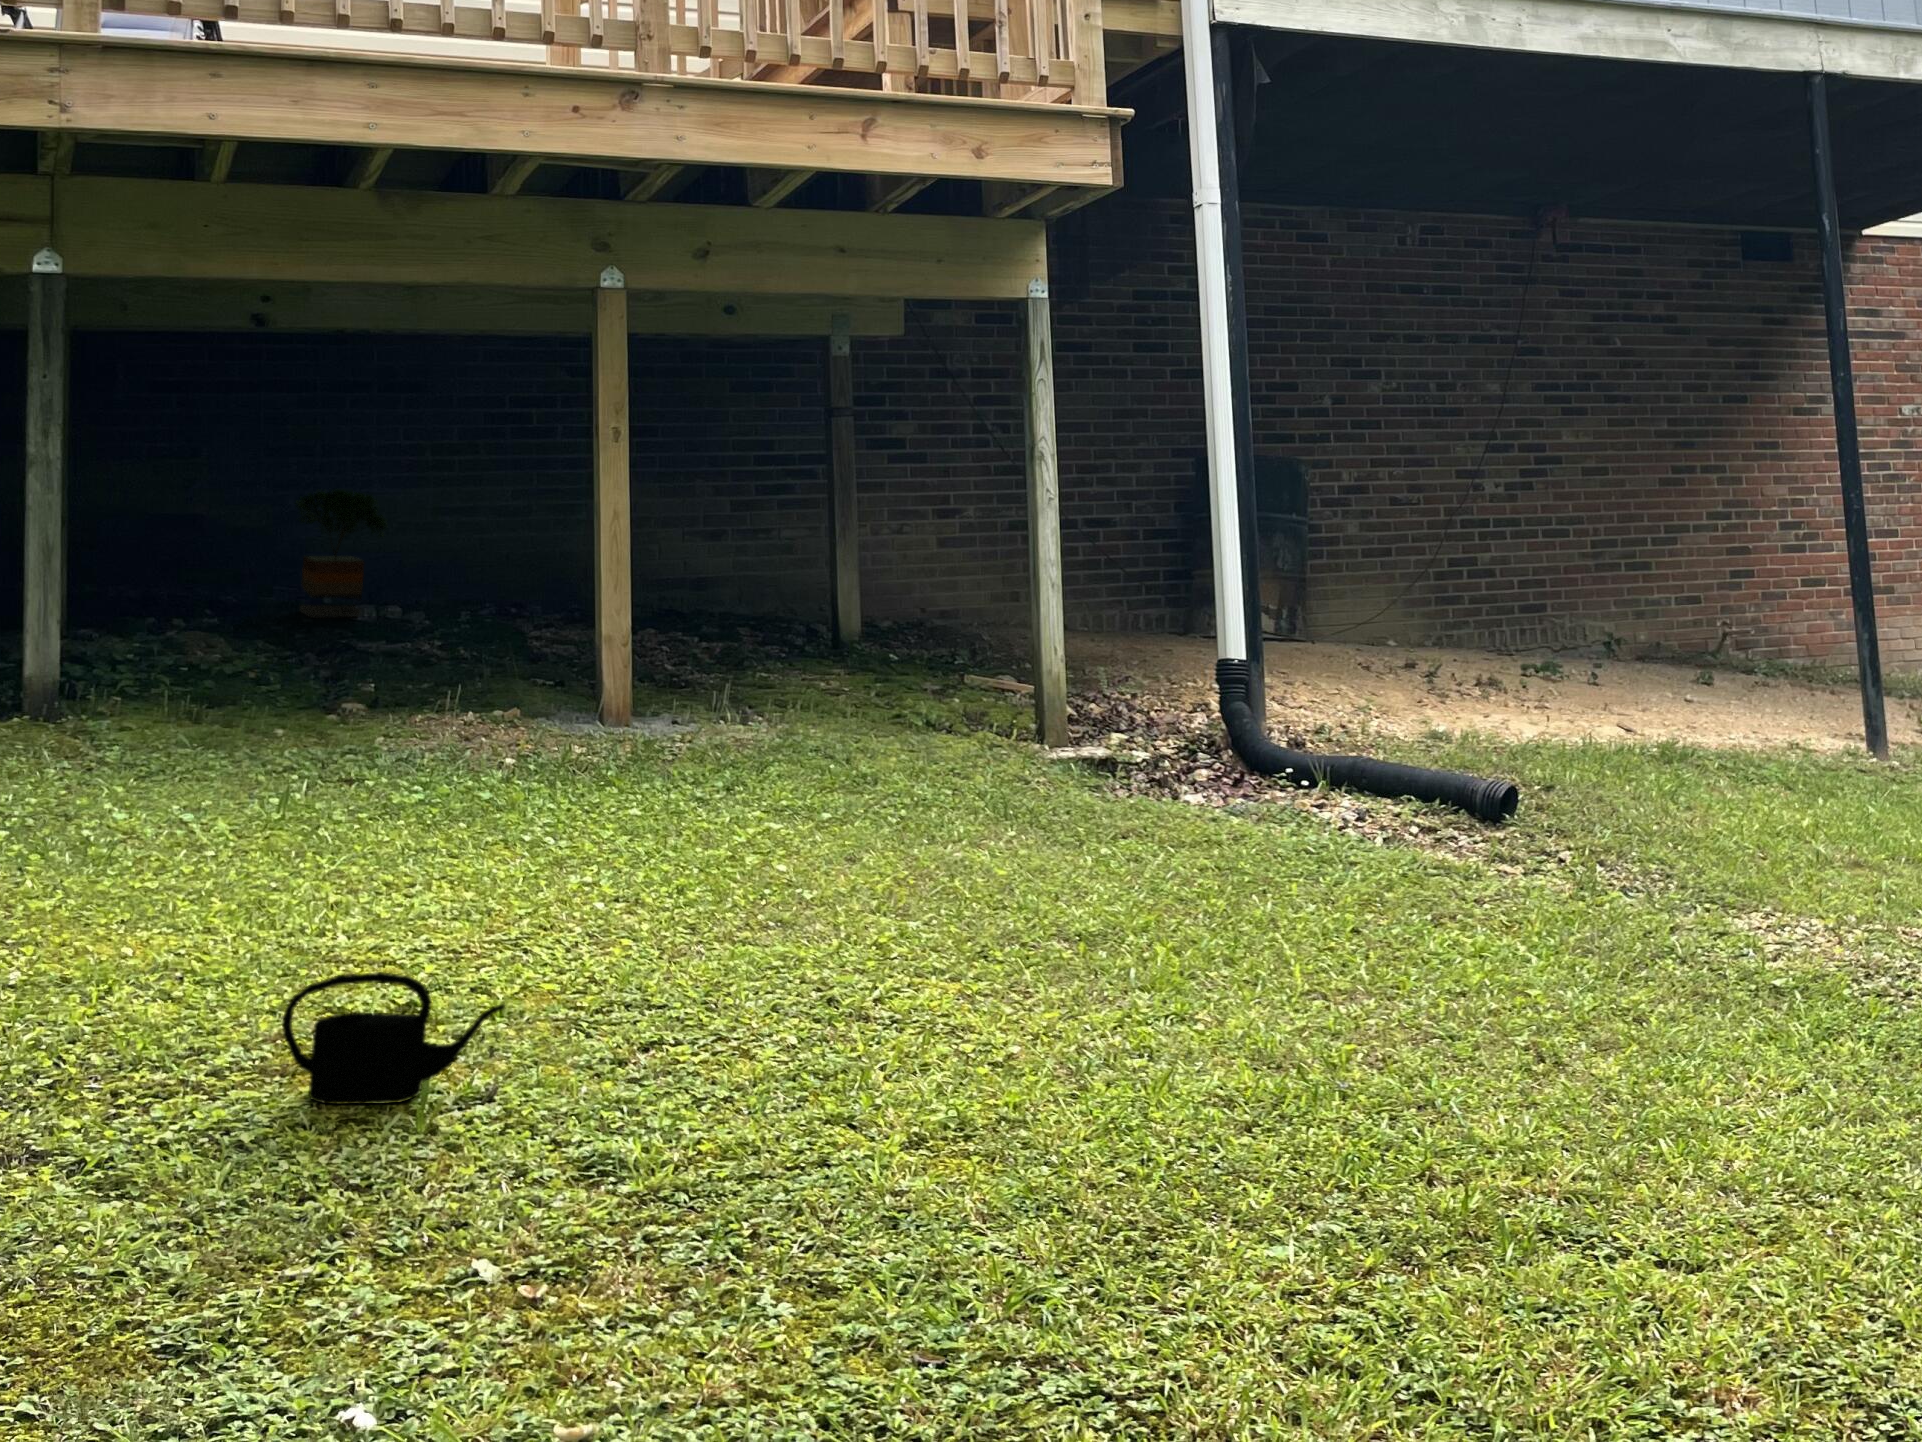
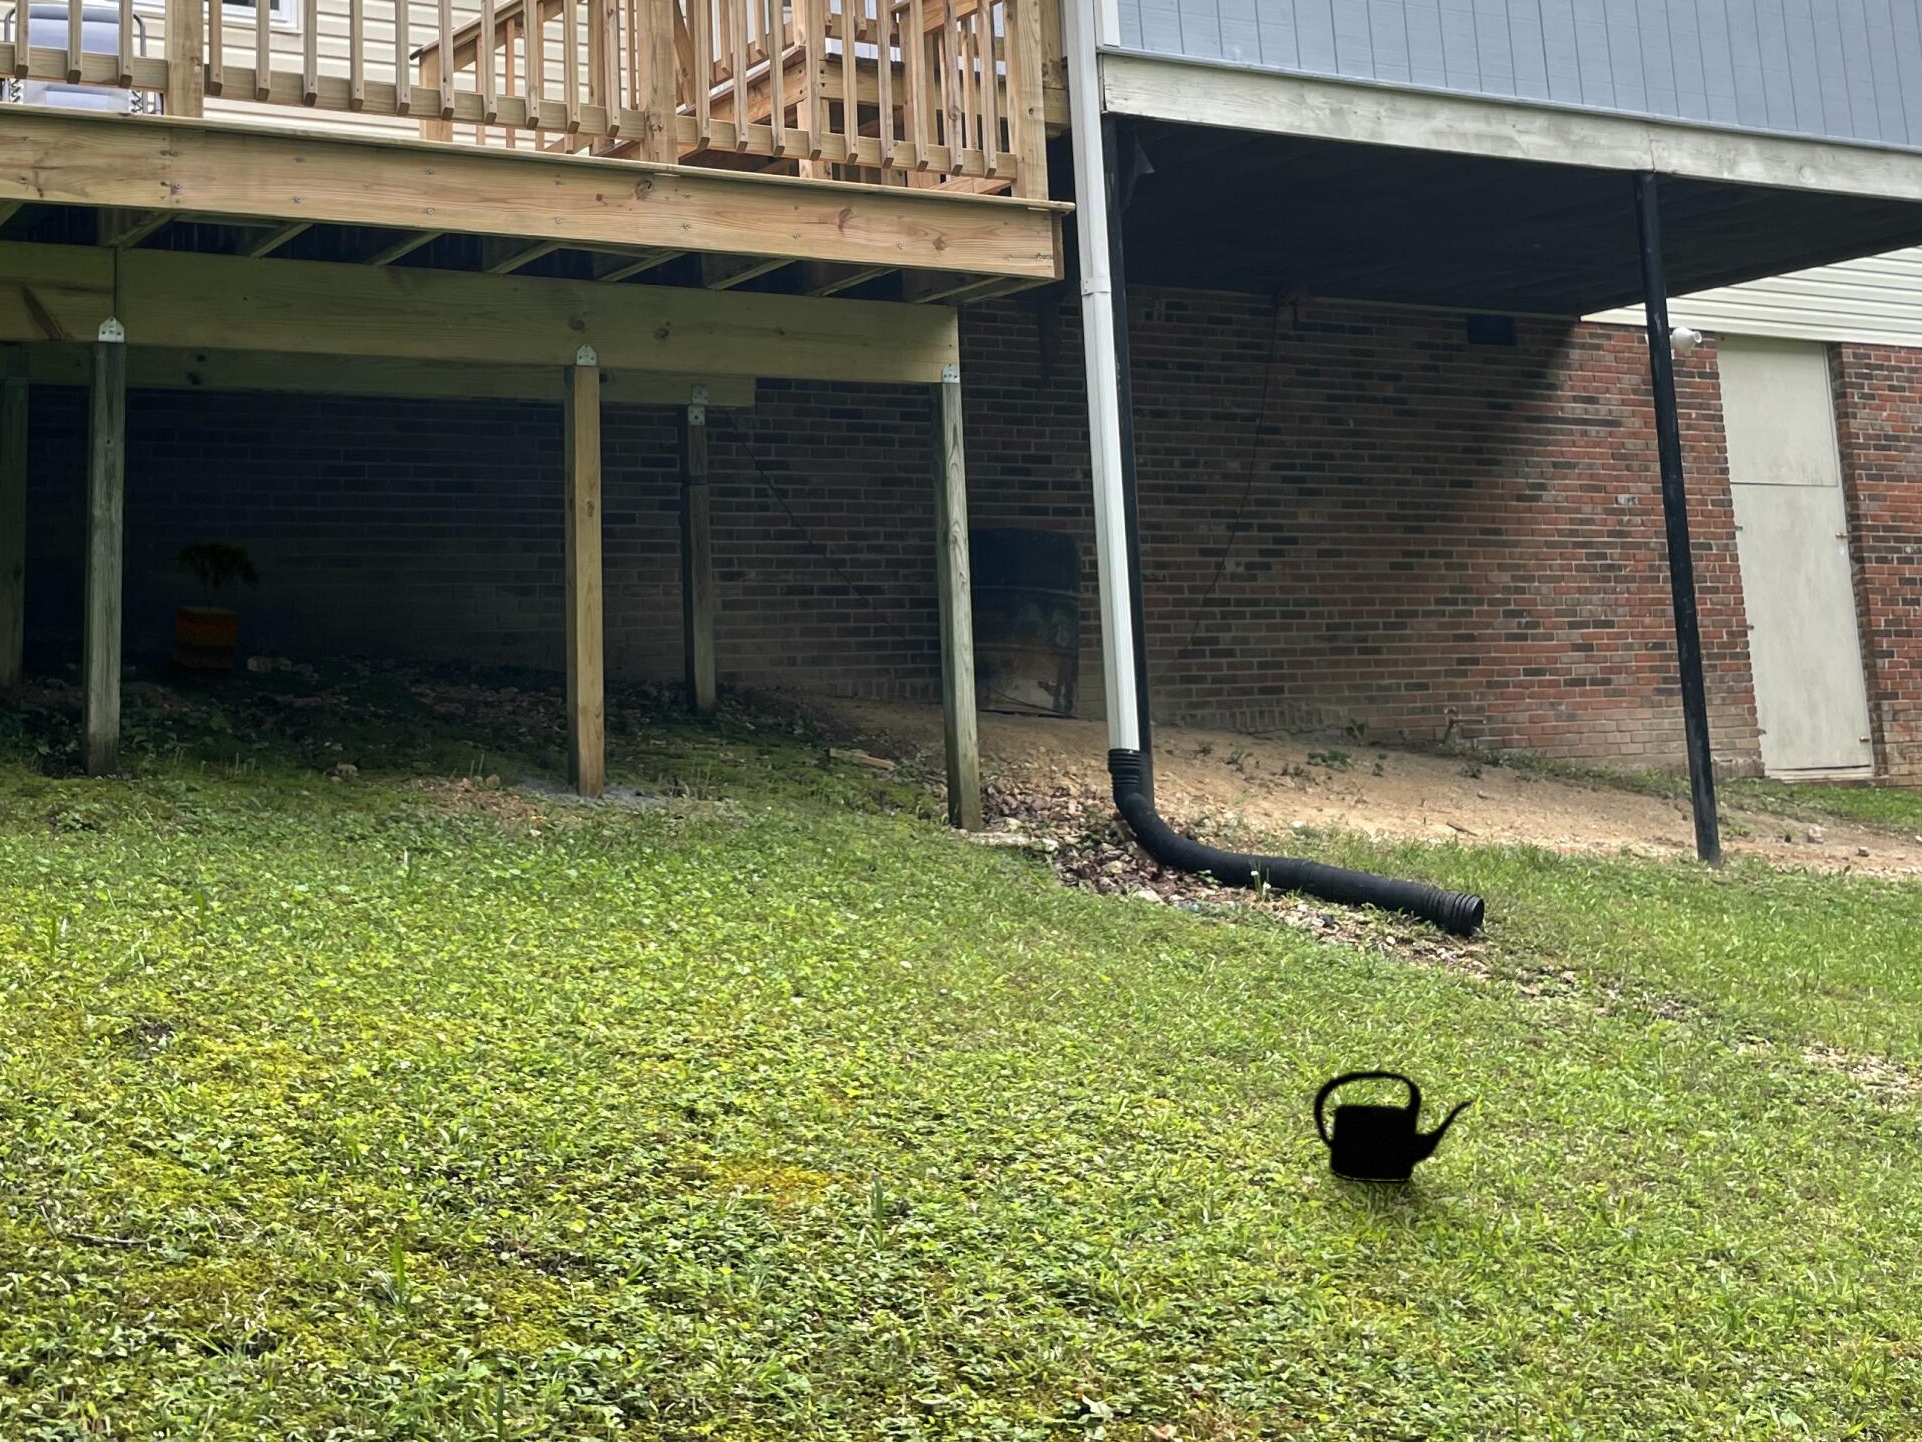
watering can: present [282,972,505,1104] -> present [1313,1070,1472,1182]

